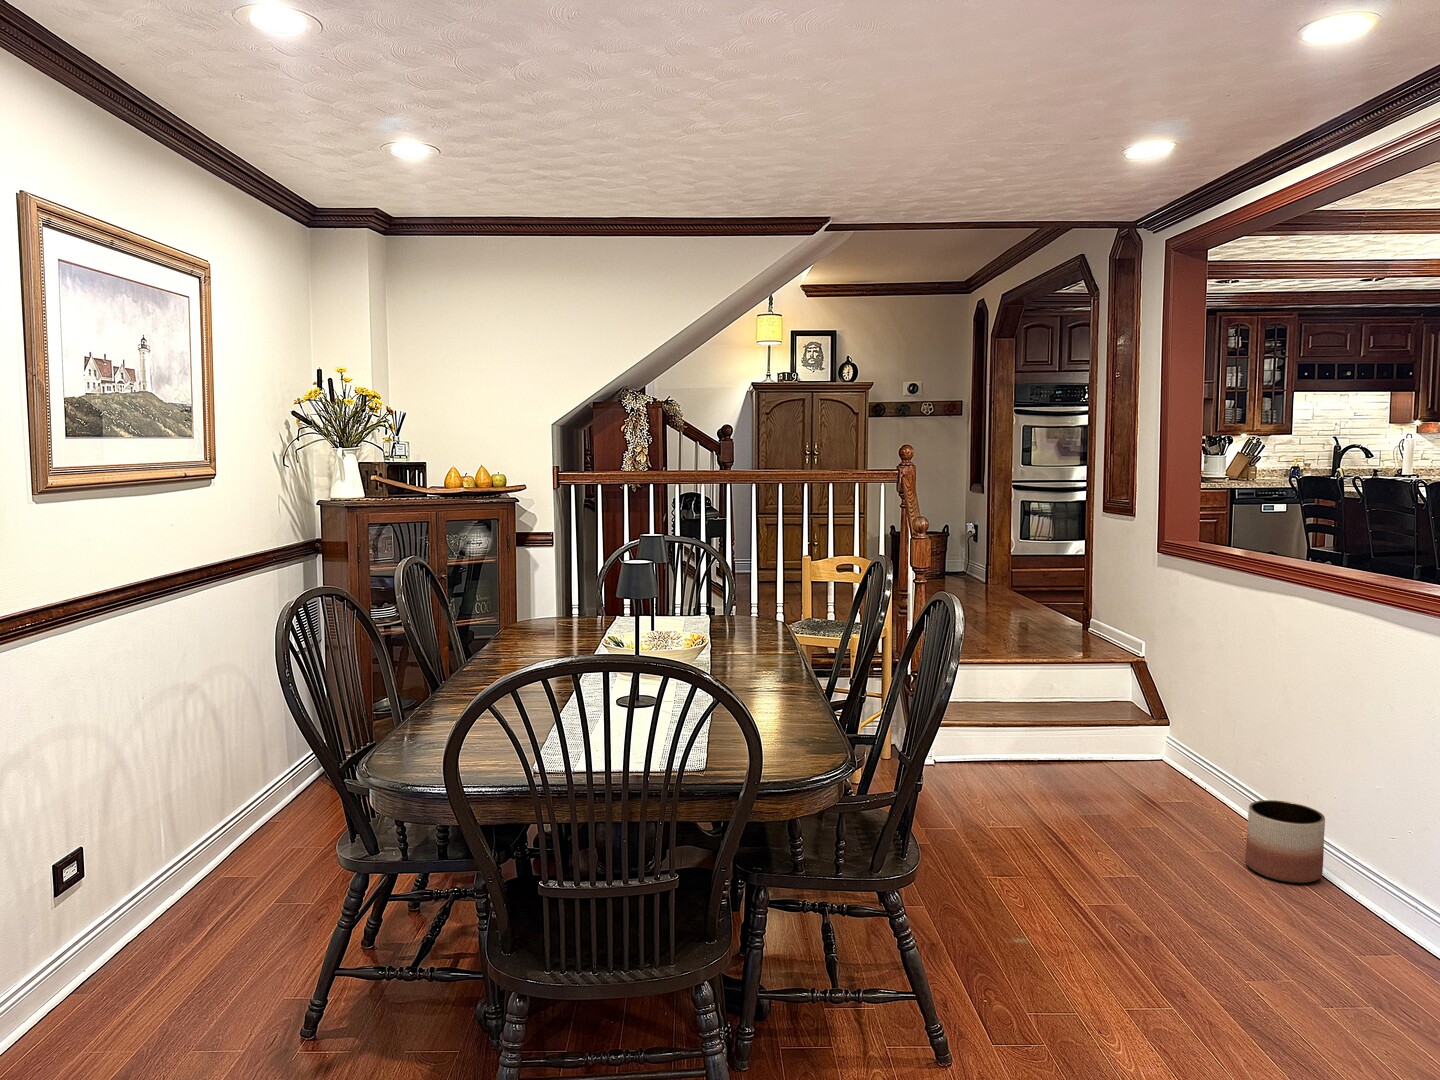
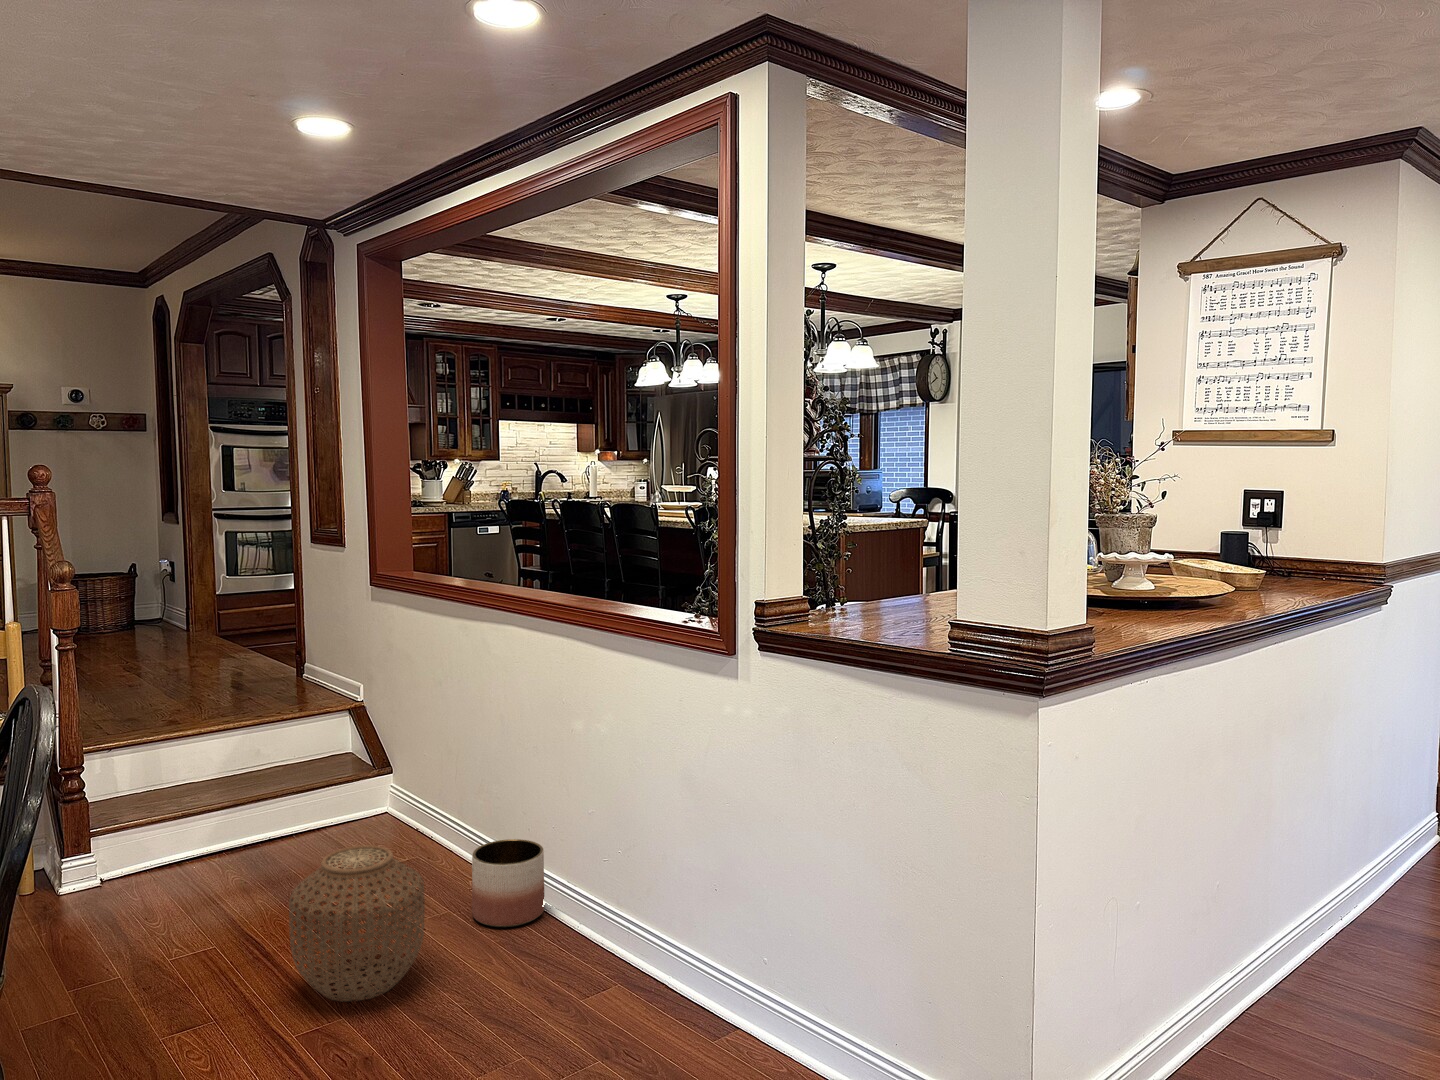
woven basket: none [1084,771,1203,901] -> present [289,845,425,1001]

